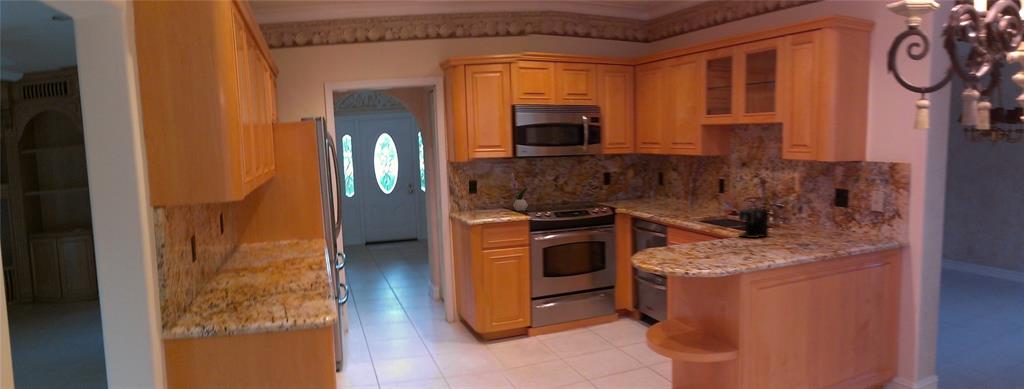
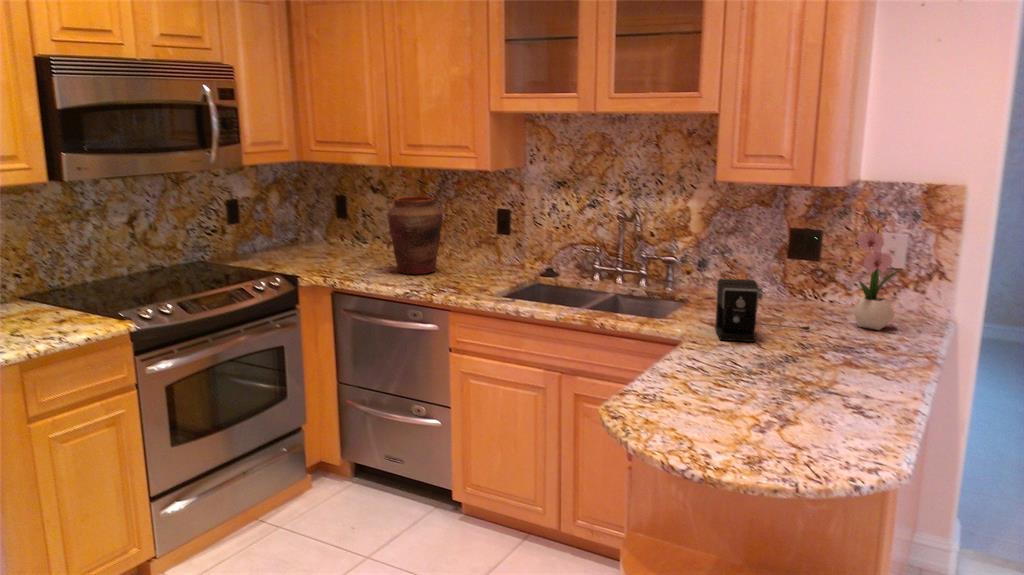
flower arrangement: present [510,167,528,211] -> present [853,214,902,330]
vase: none [658,171,689,211] -> present [387,196,443,274]

